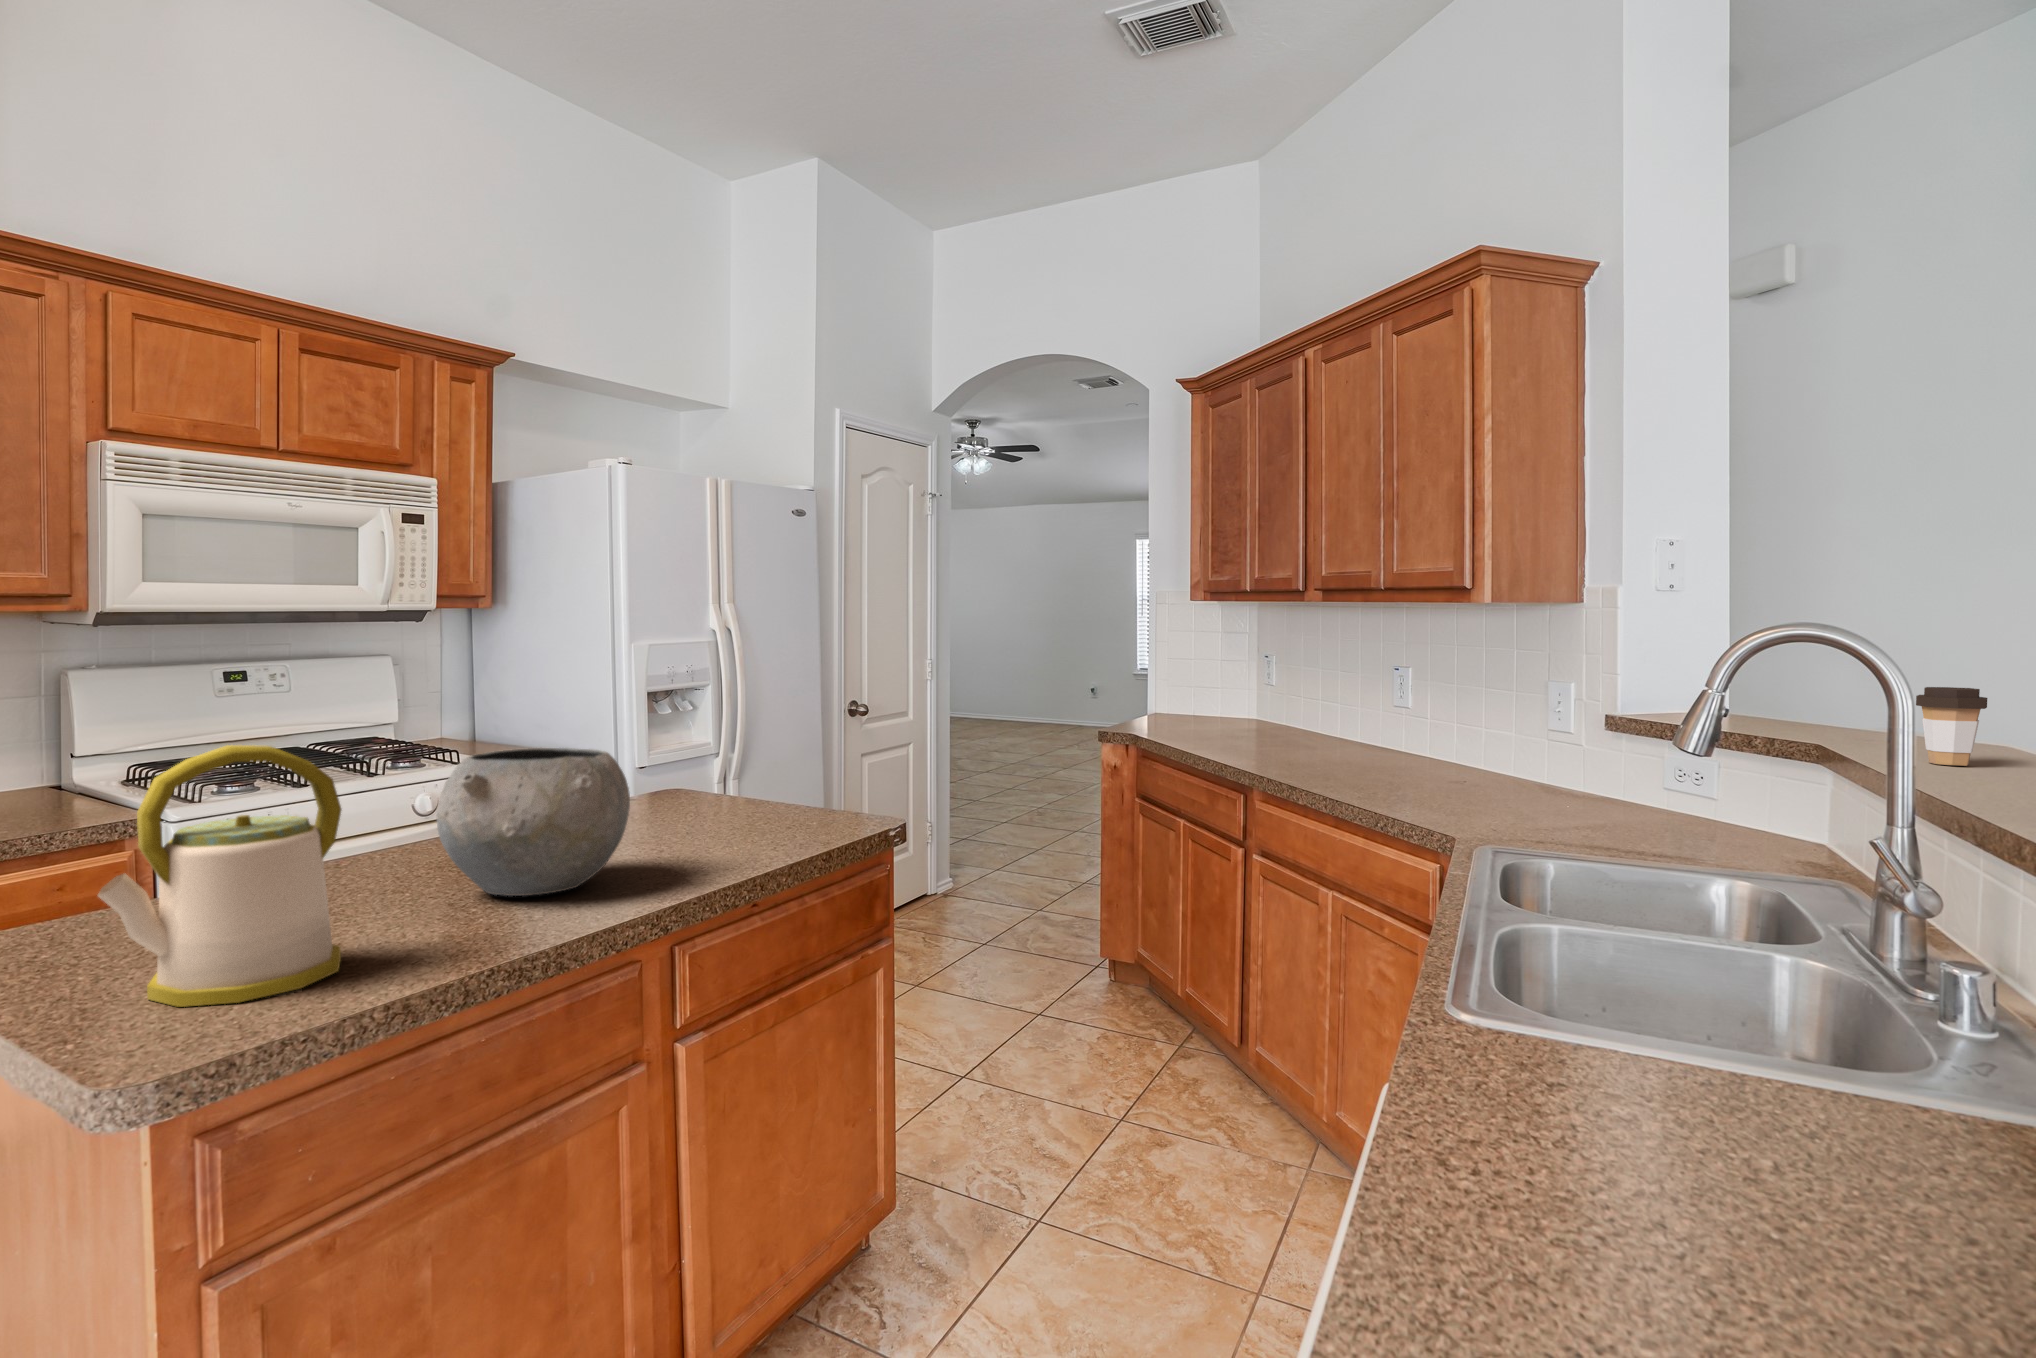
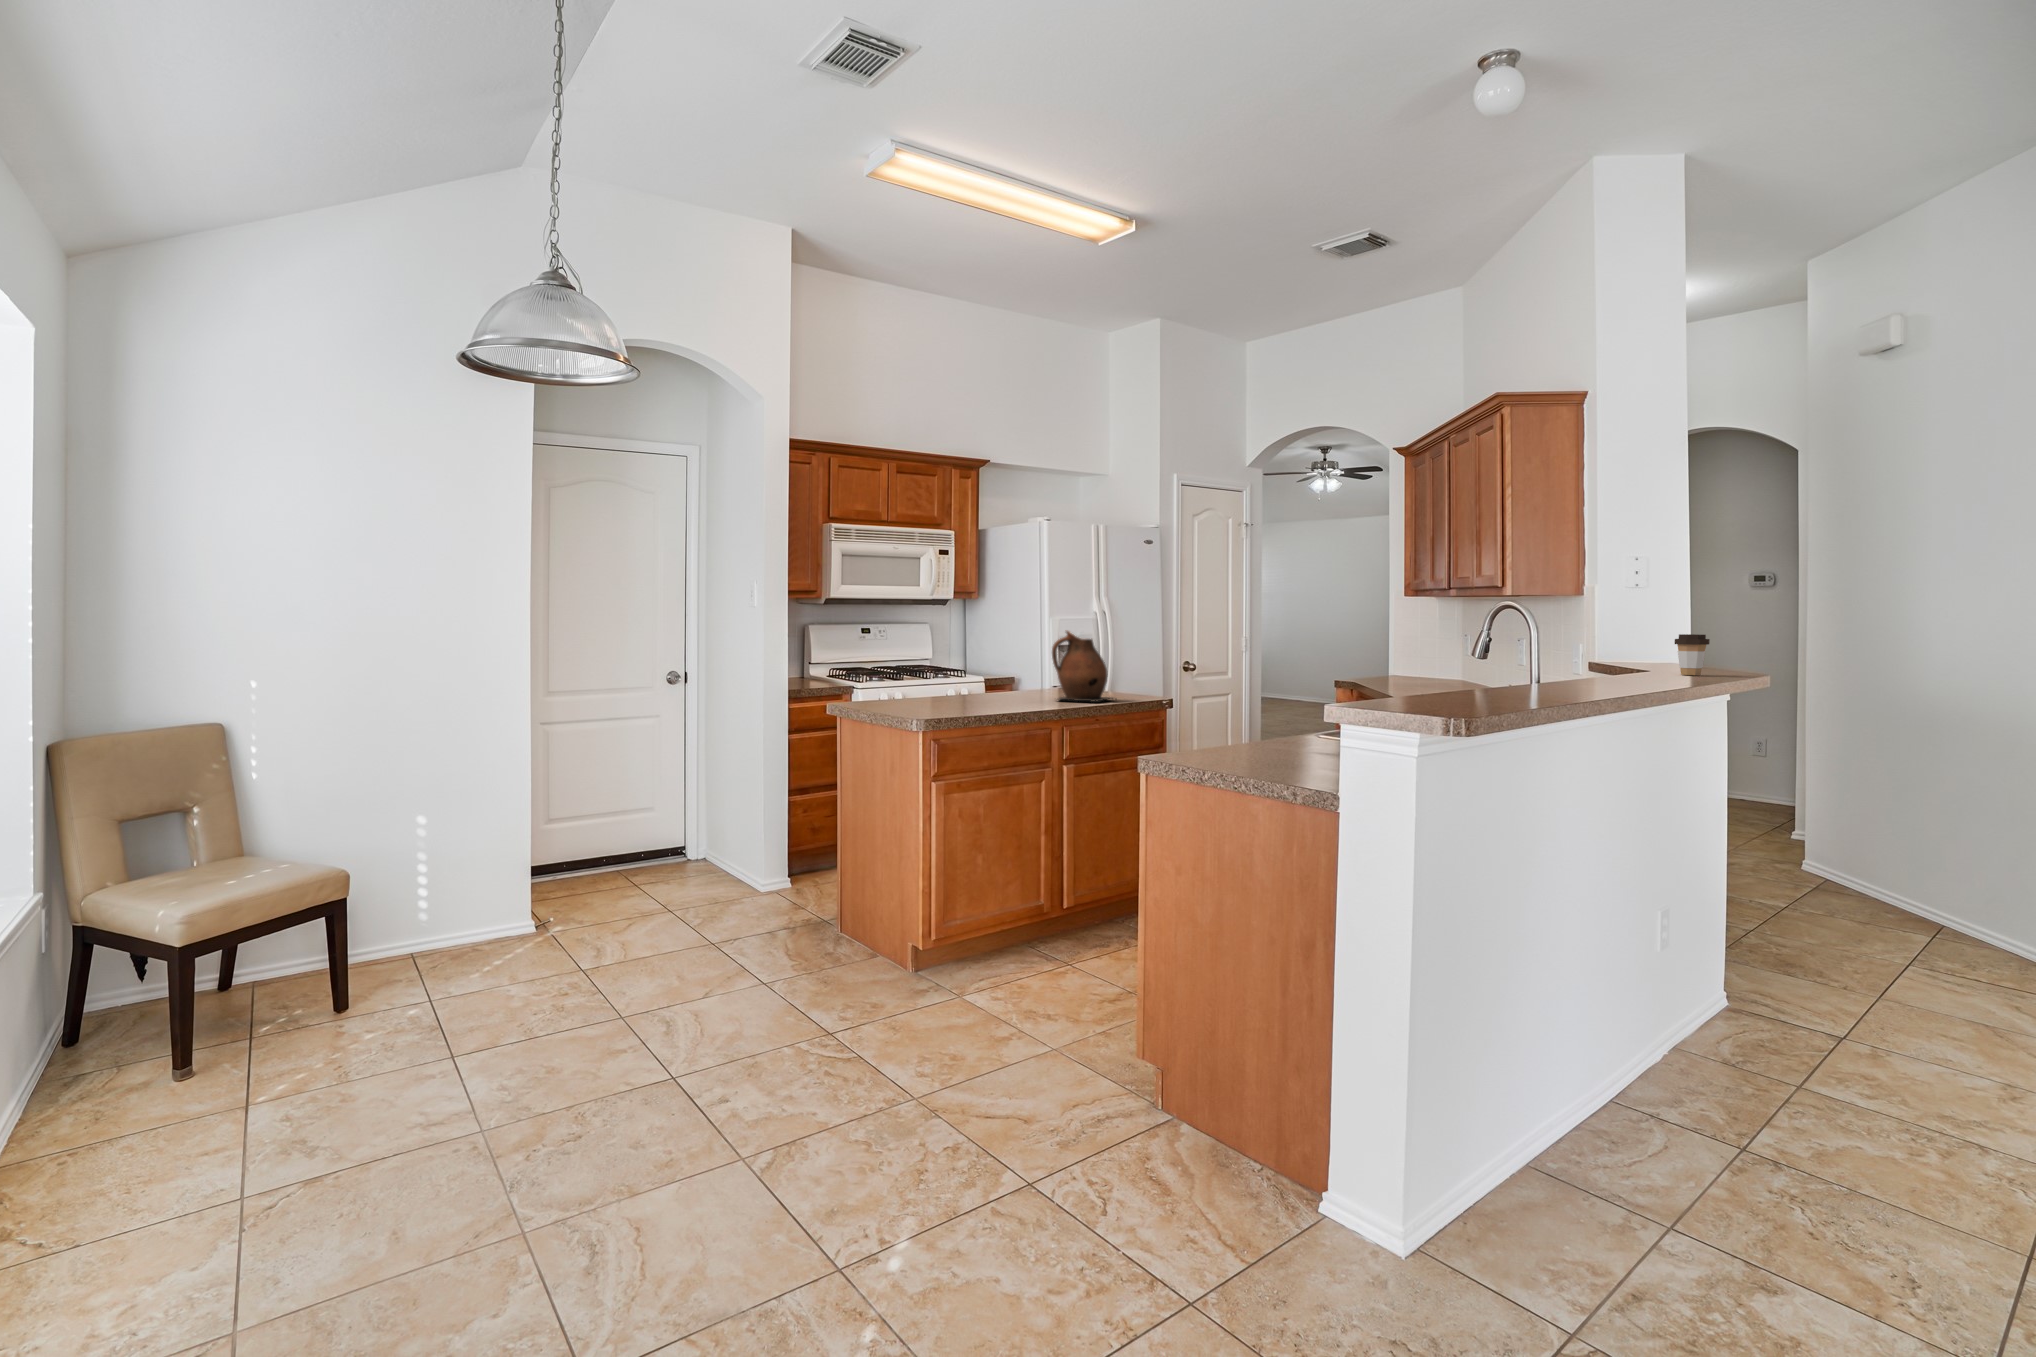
ceramic pitcher: none [660,685,807,851] -> present [1052,631,1111,702]
kettle: present [98,745,342,1007] -> none [888,637,947,712]
bowl: present [437,748,630,896] -> none [969,651,1037,704]

